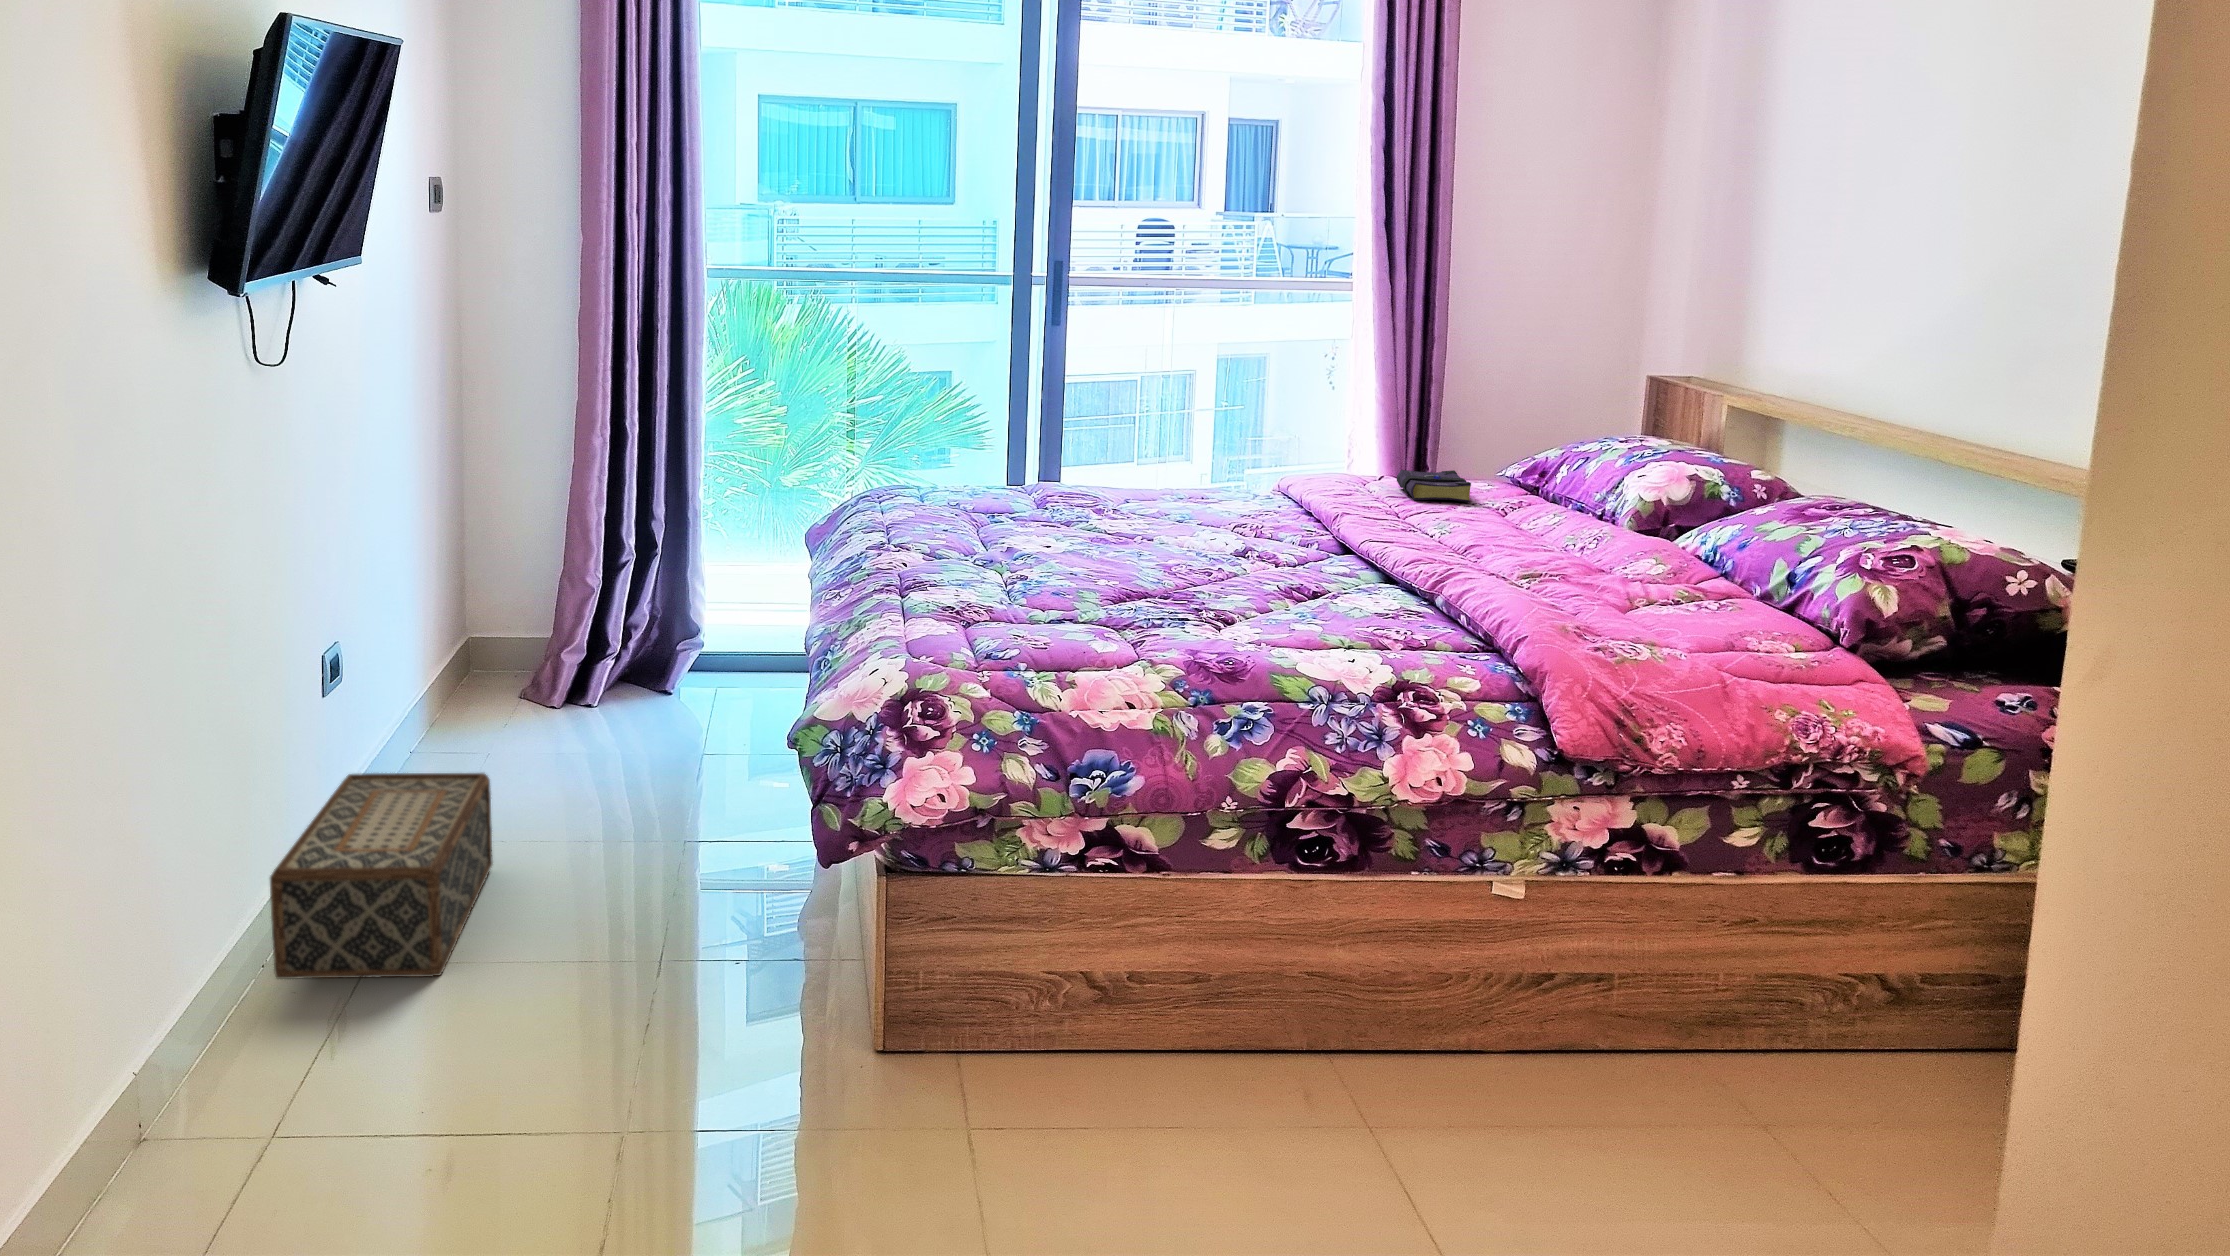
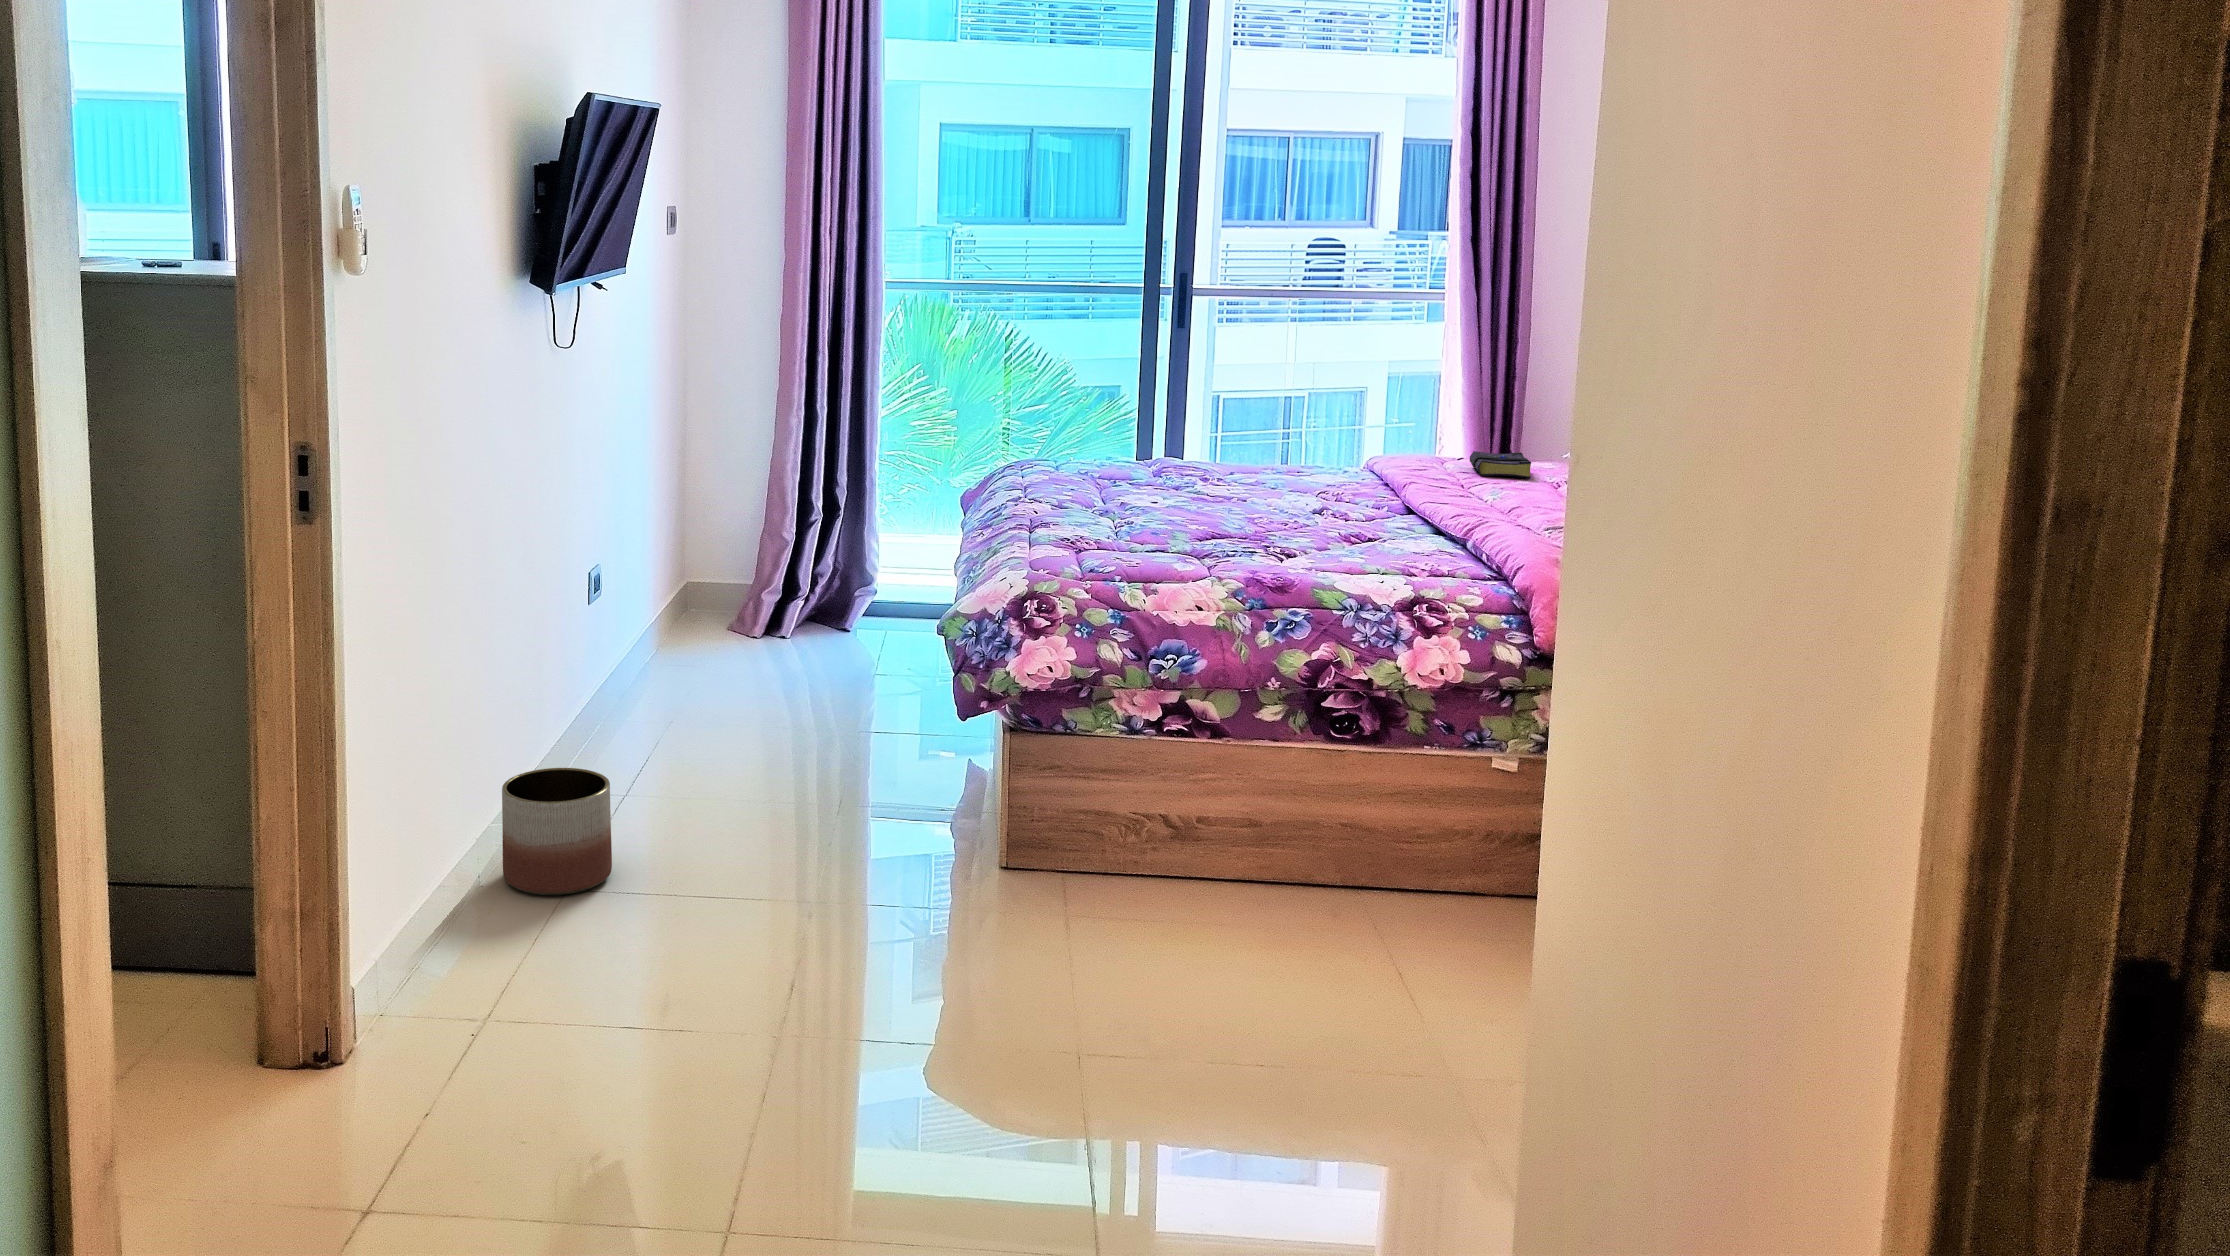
woven basket: present [270,773,493,979] -> none [556,663,712,806]
planter: none [173,957,340,1150] -> present [502,768,612,895]

